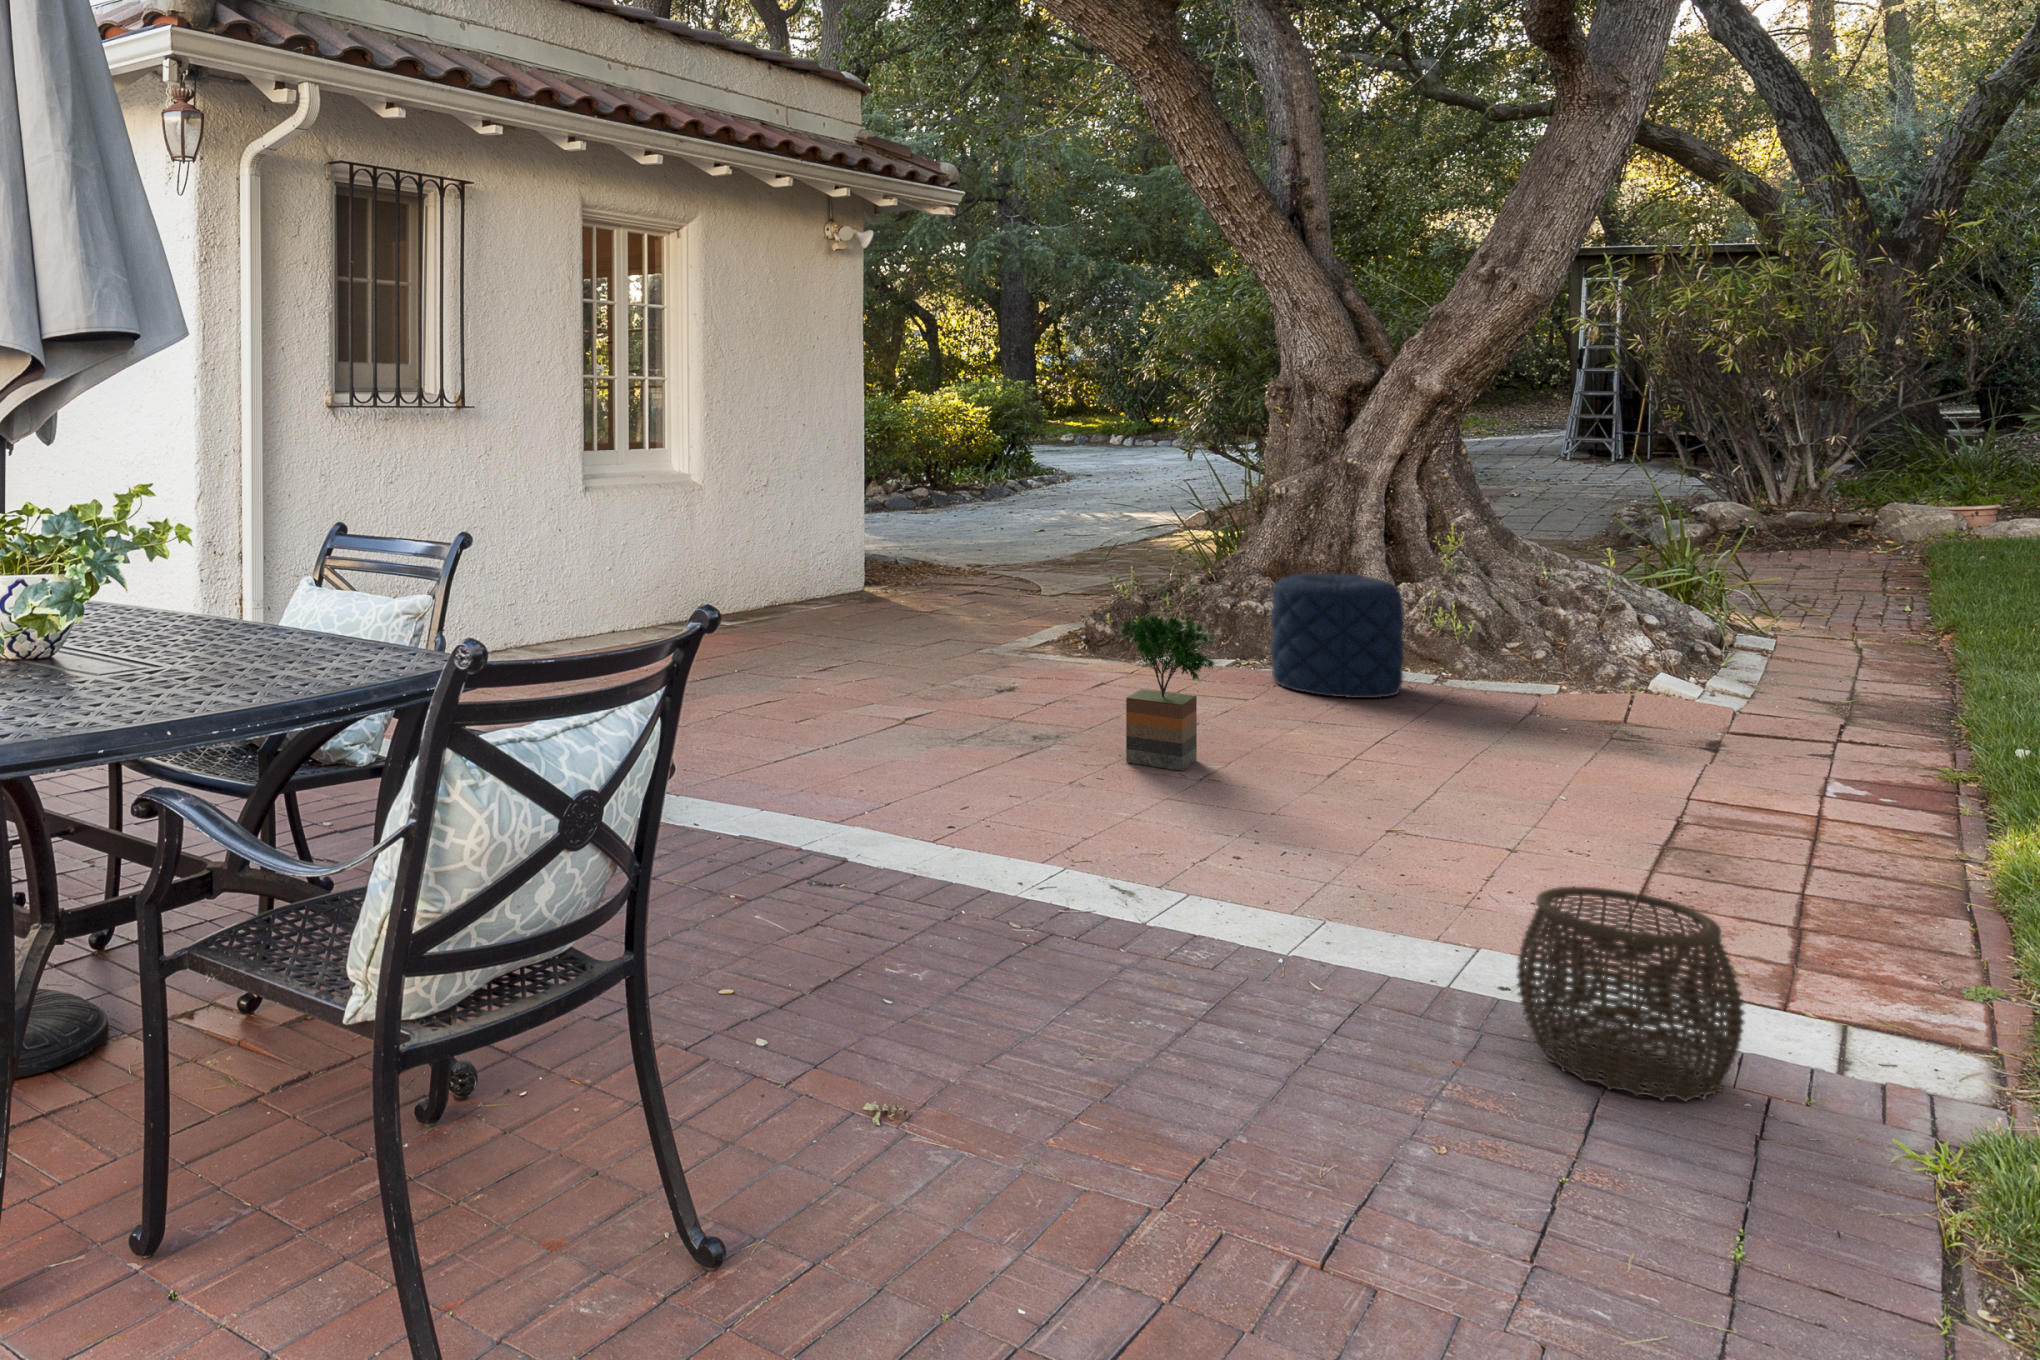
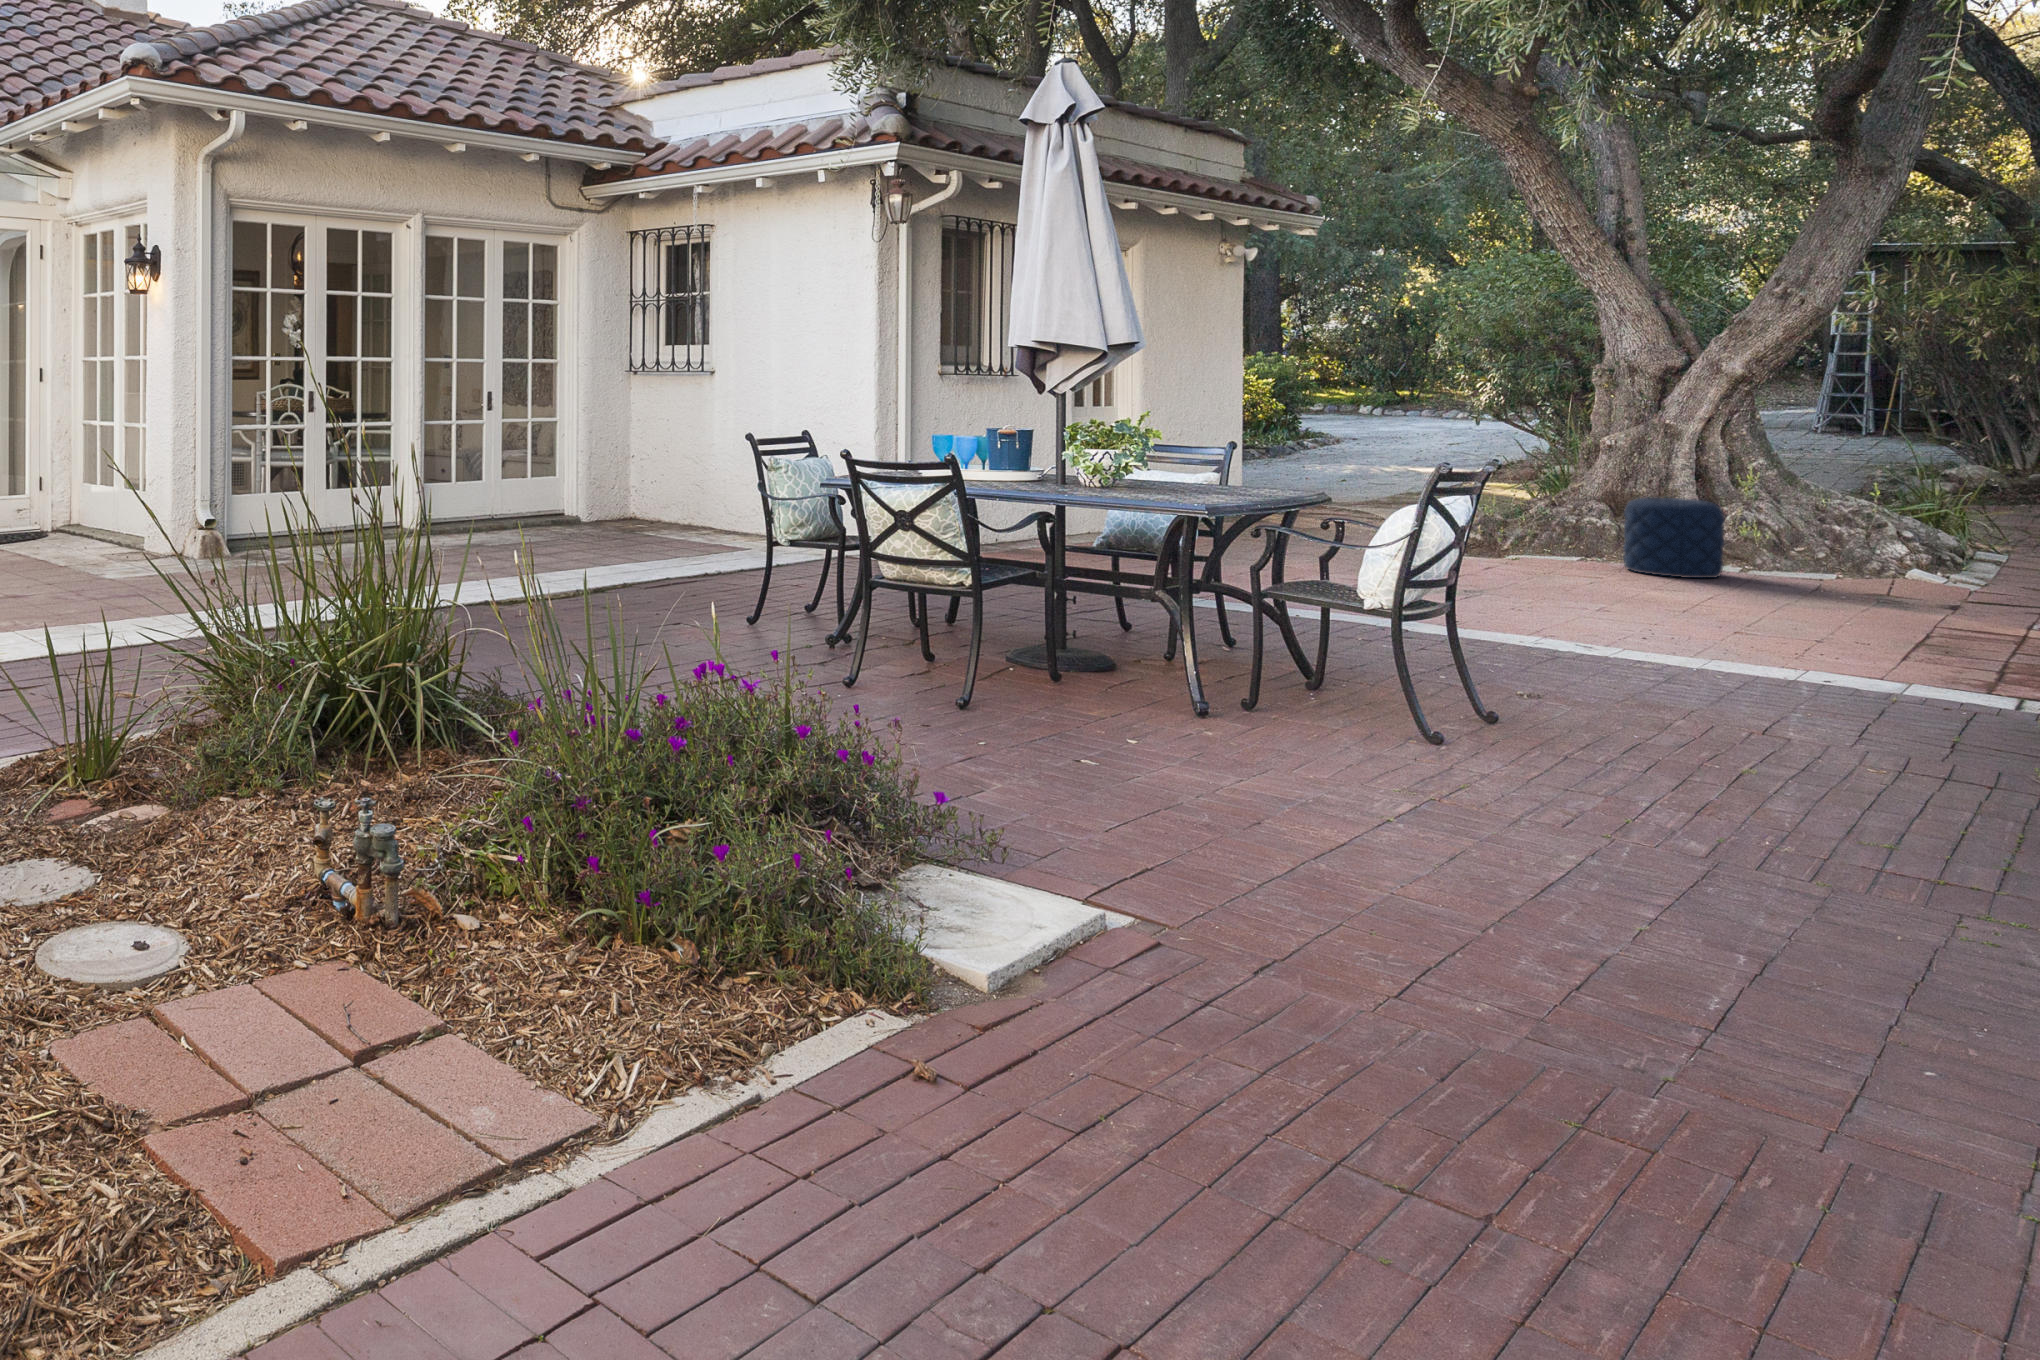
potted tree: present [1118,614,1216,771] -> none [1543,510,1618,604]
woven basket: present [1517,886,1745,1101] -> none [1842,616,1964,705]

